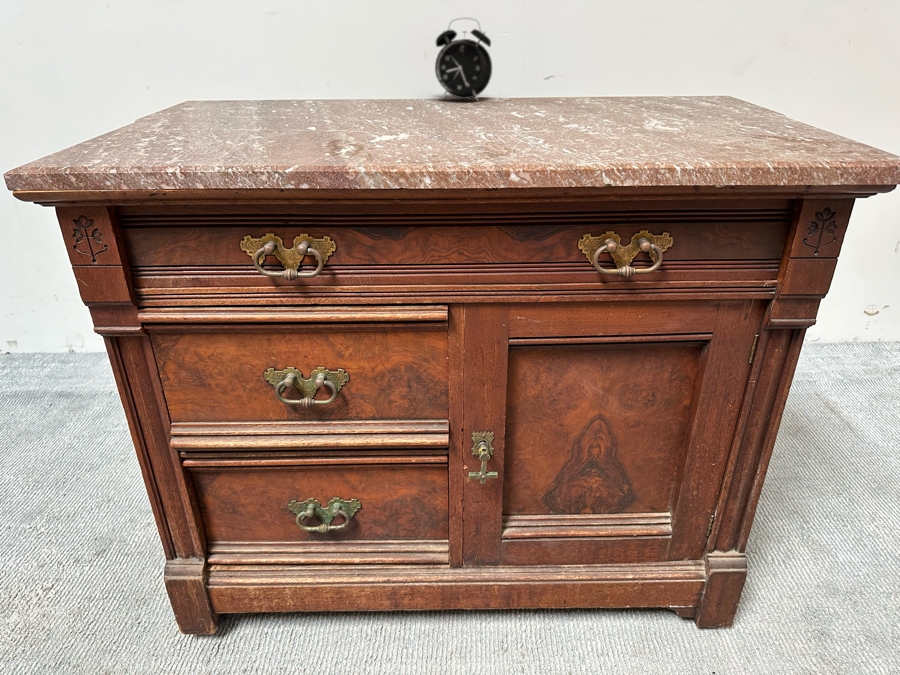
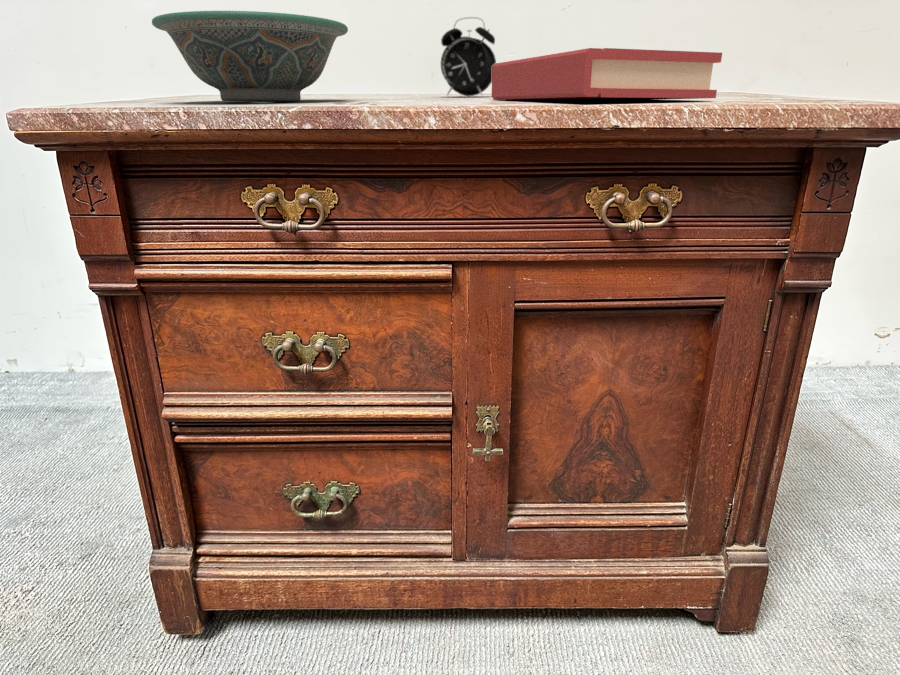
decorative bowl: none [139,46,340,129] -> present [152,11,348,101]
hardback book: none [487,83,719,152] -> present [492,48,722,100]

